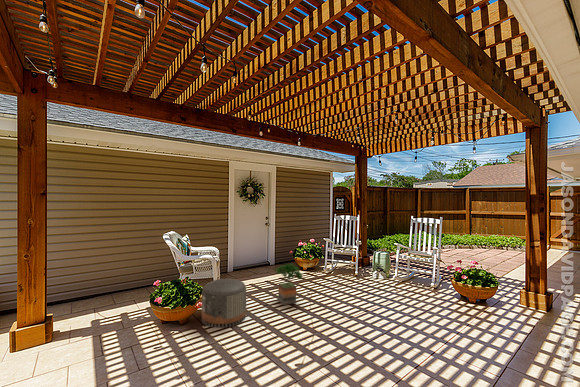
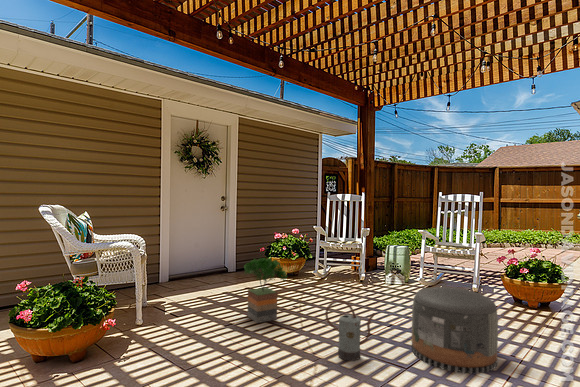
pouf: present [201,279,247,328] -> present [412,287,498,374]
watering can: none [321,297,351,333] -> present [325,300,375,361]

